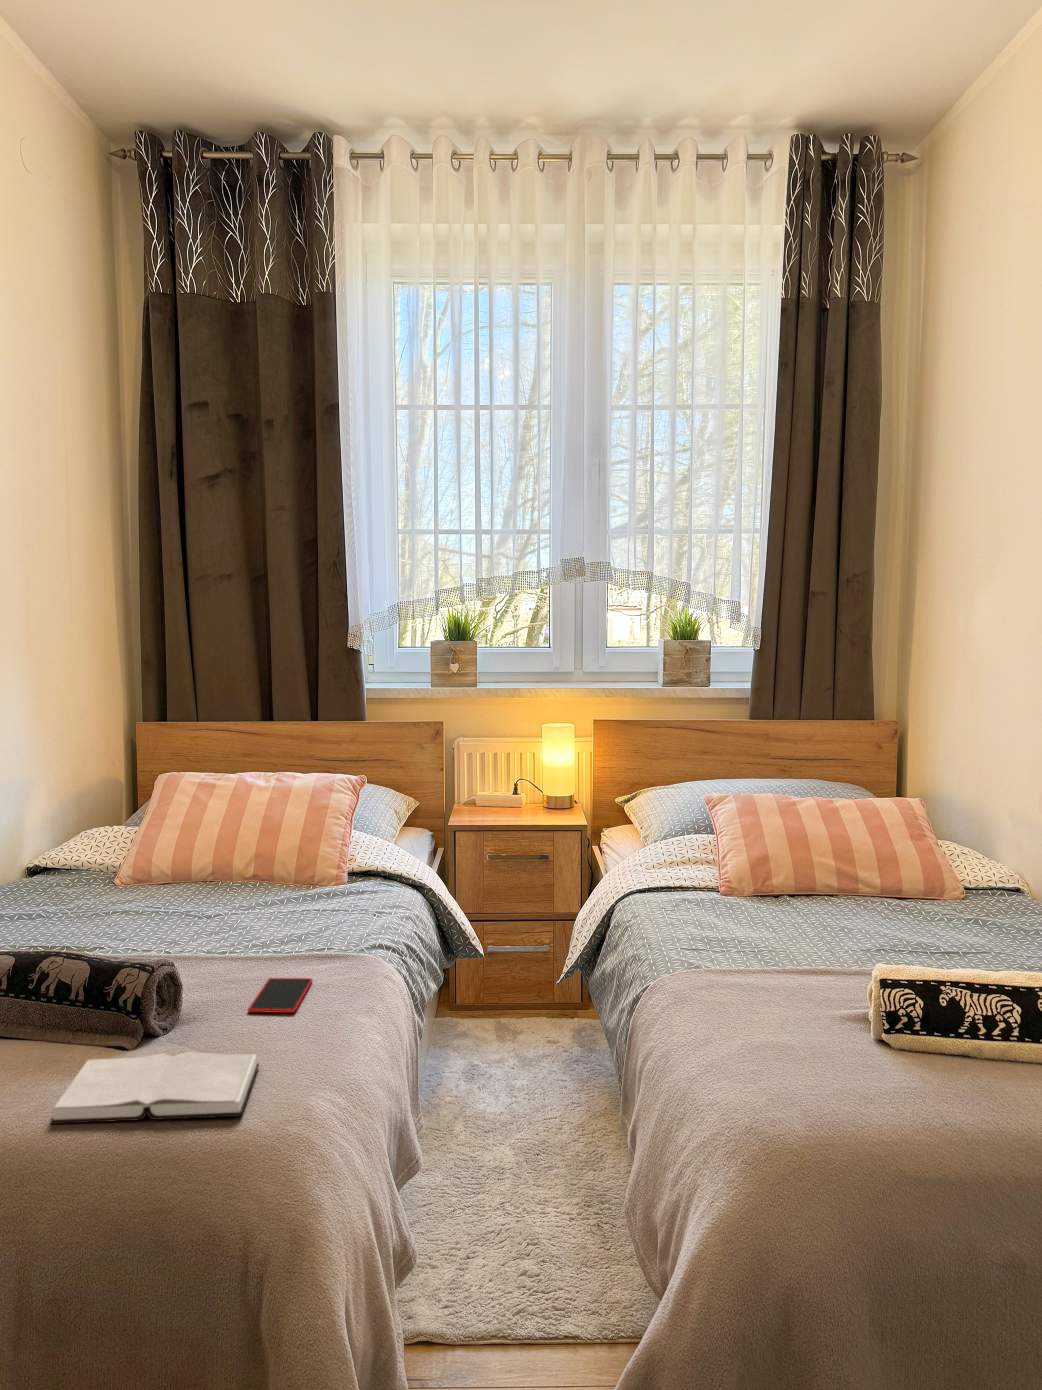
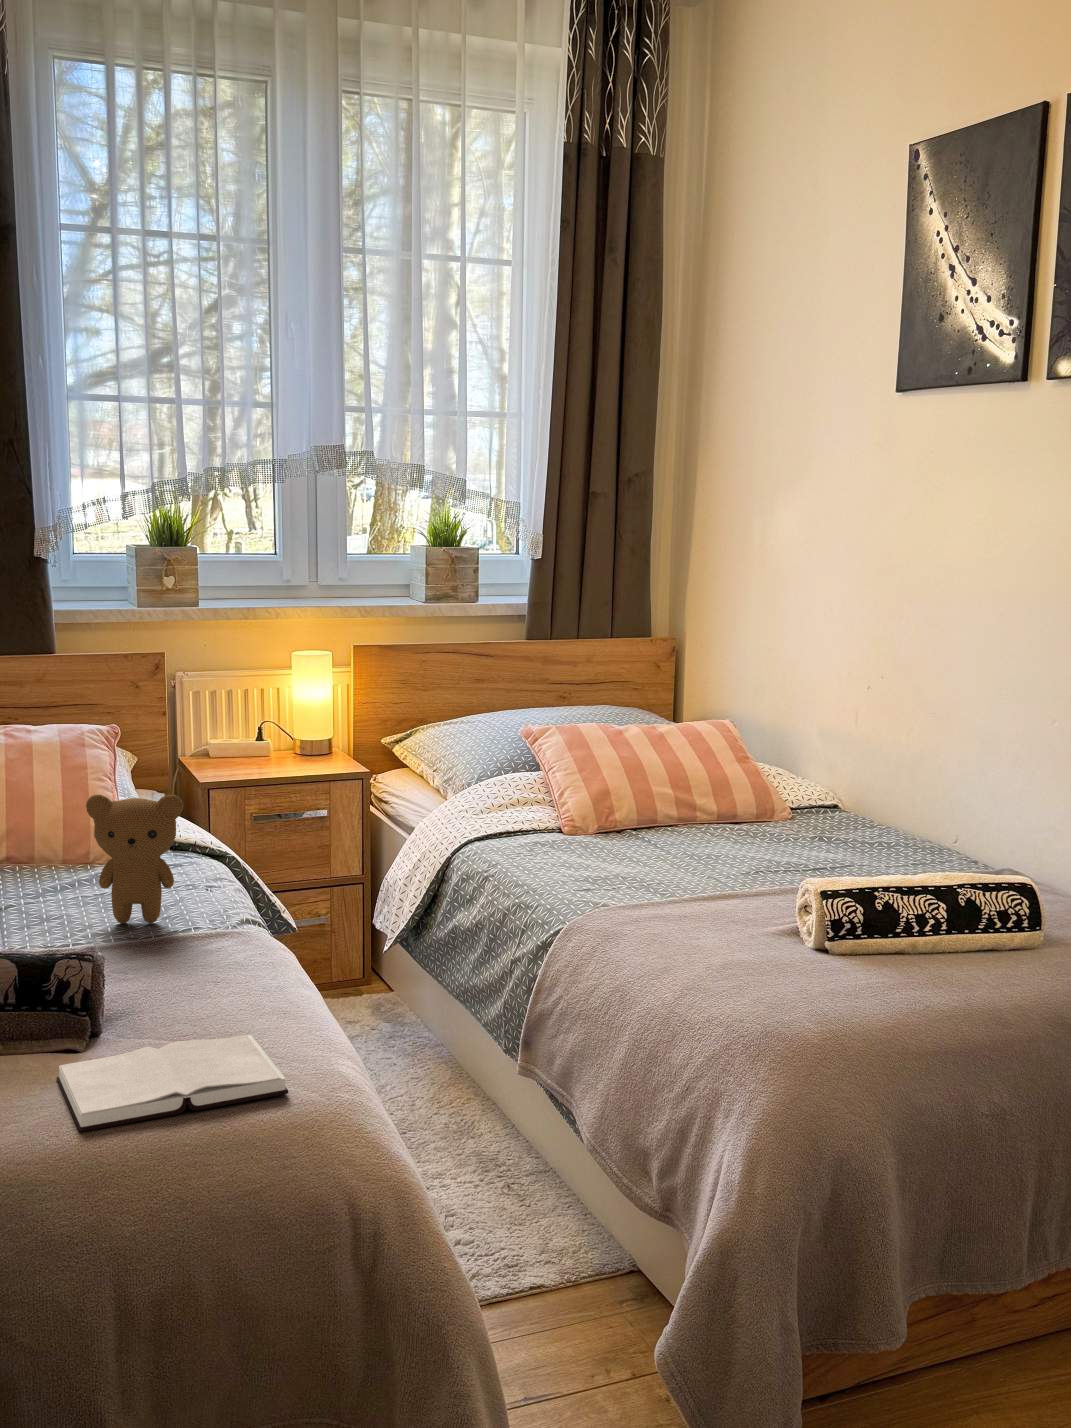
teddy bear: none [251,832,323,942] -> present [86,795,183,924]
smartphone: present [248,978,312,1013] -> none [163,958,232,1000]

